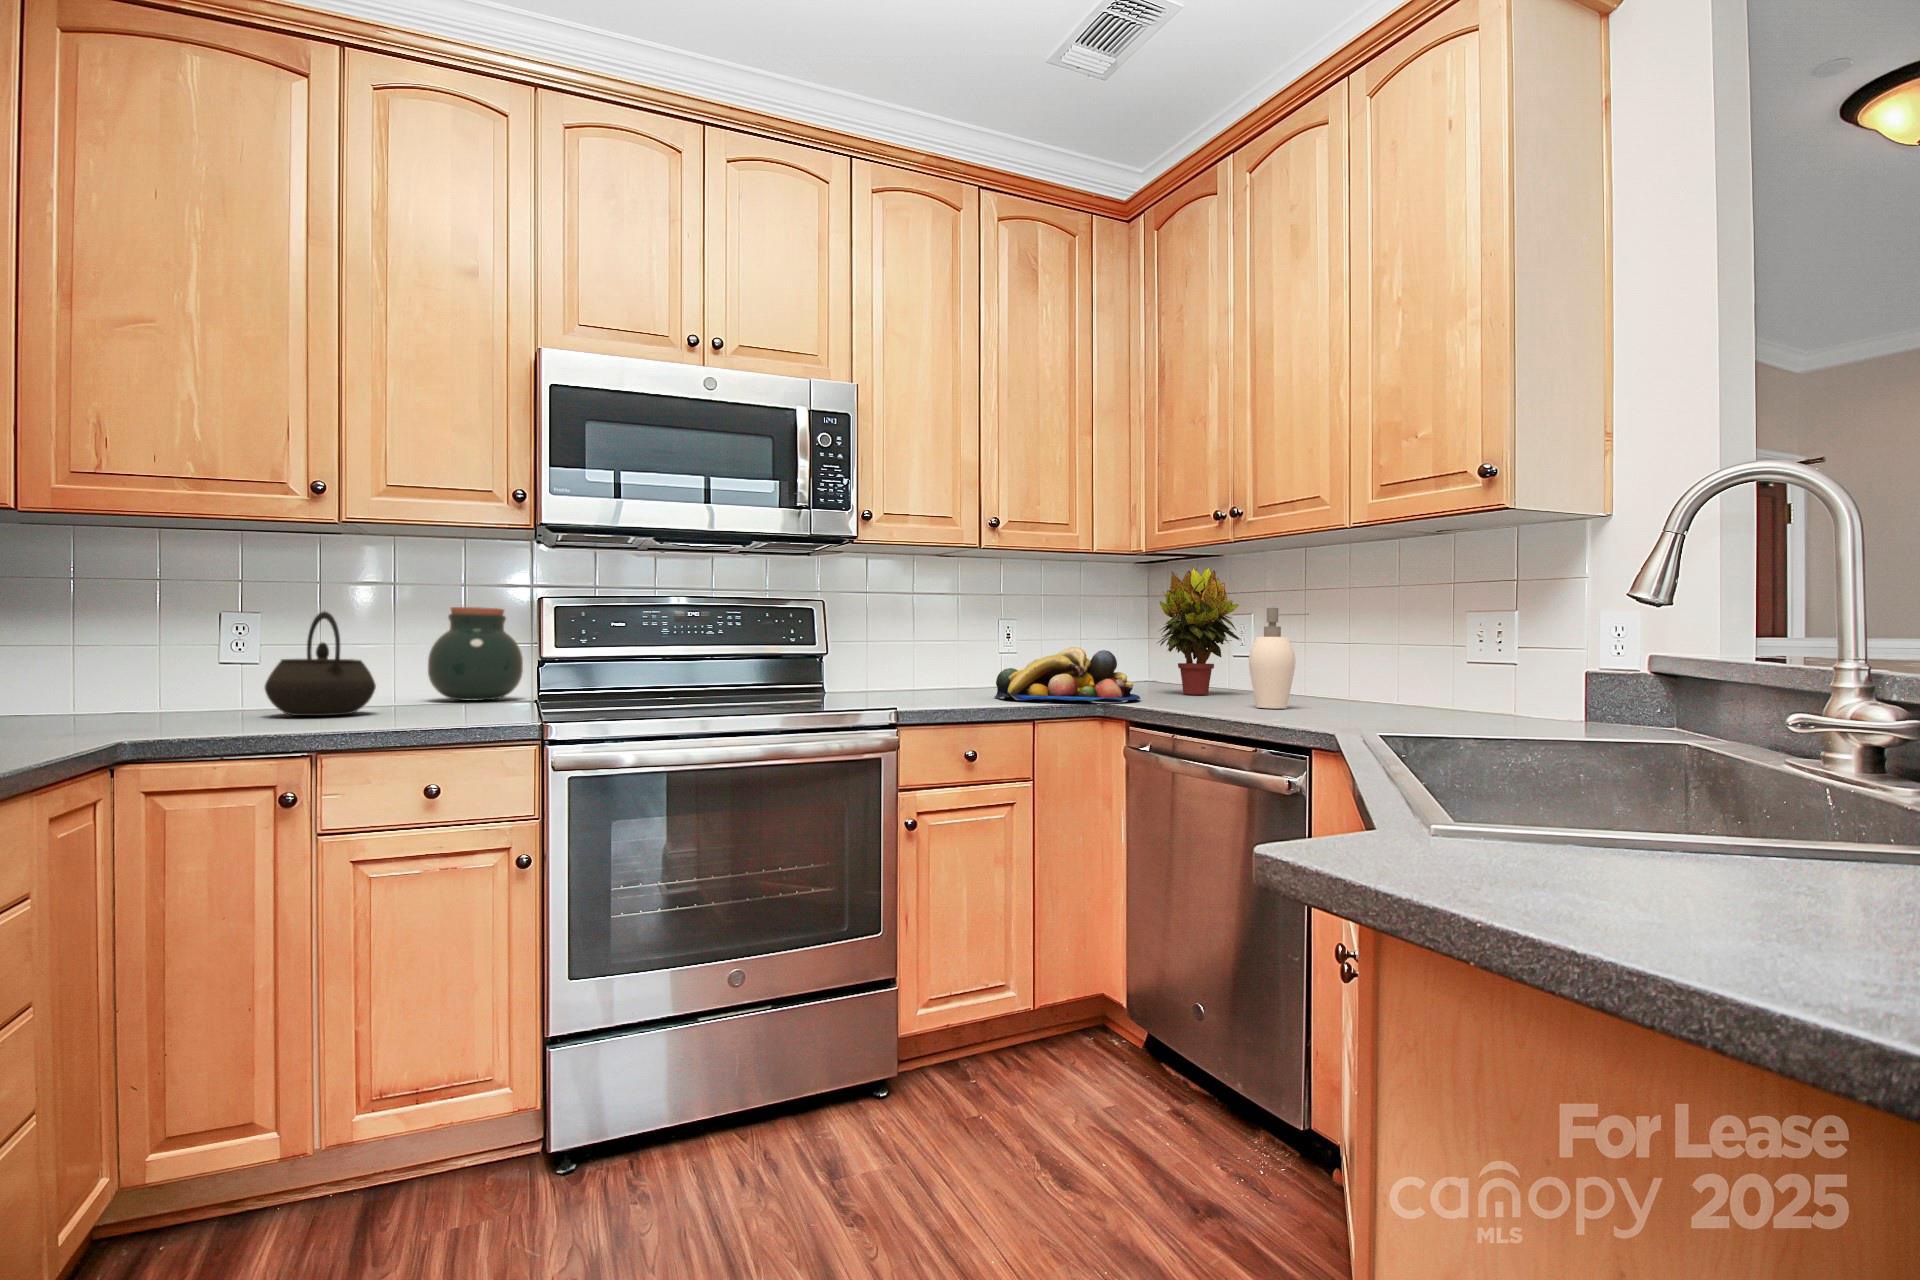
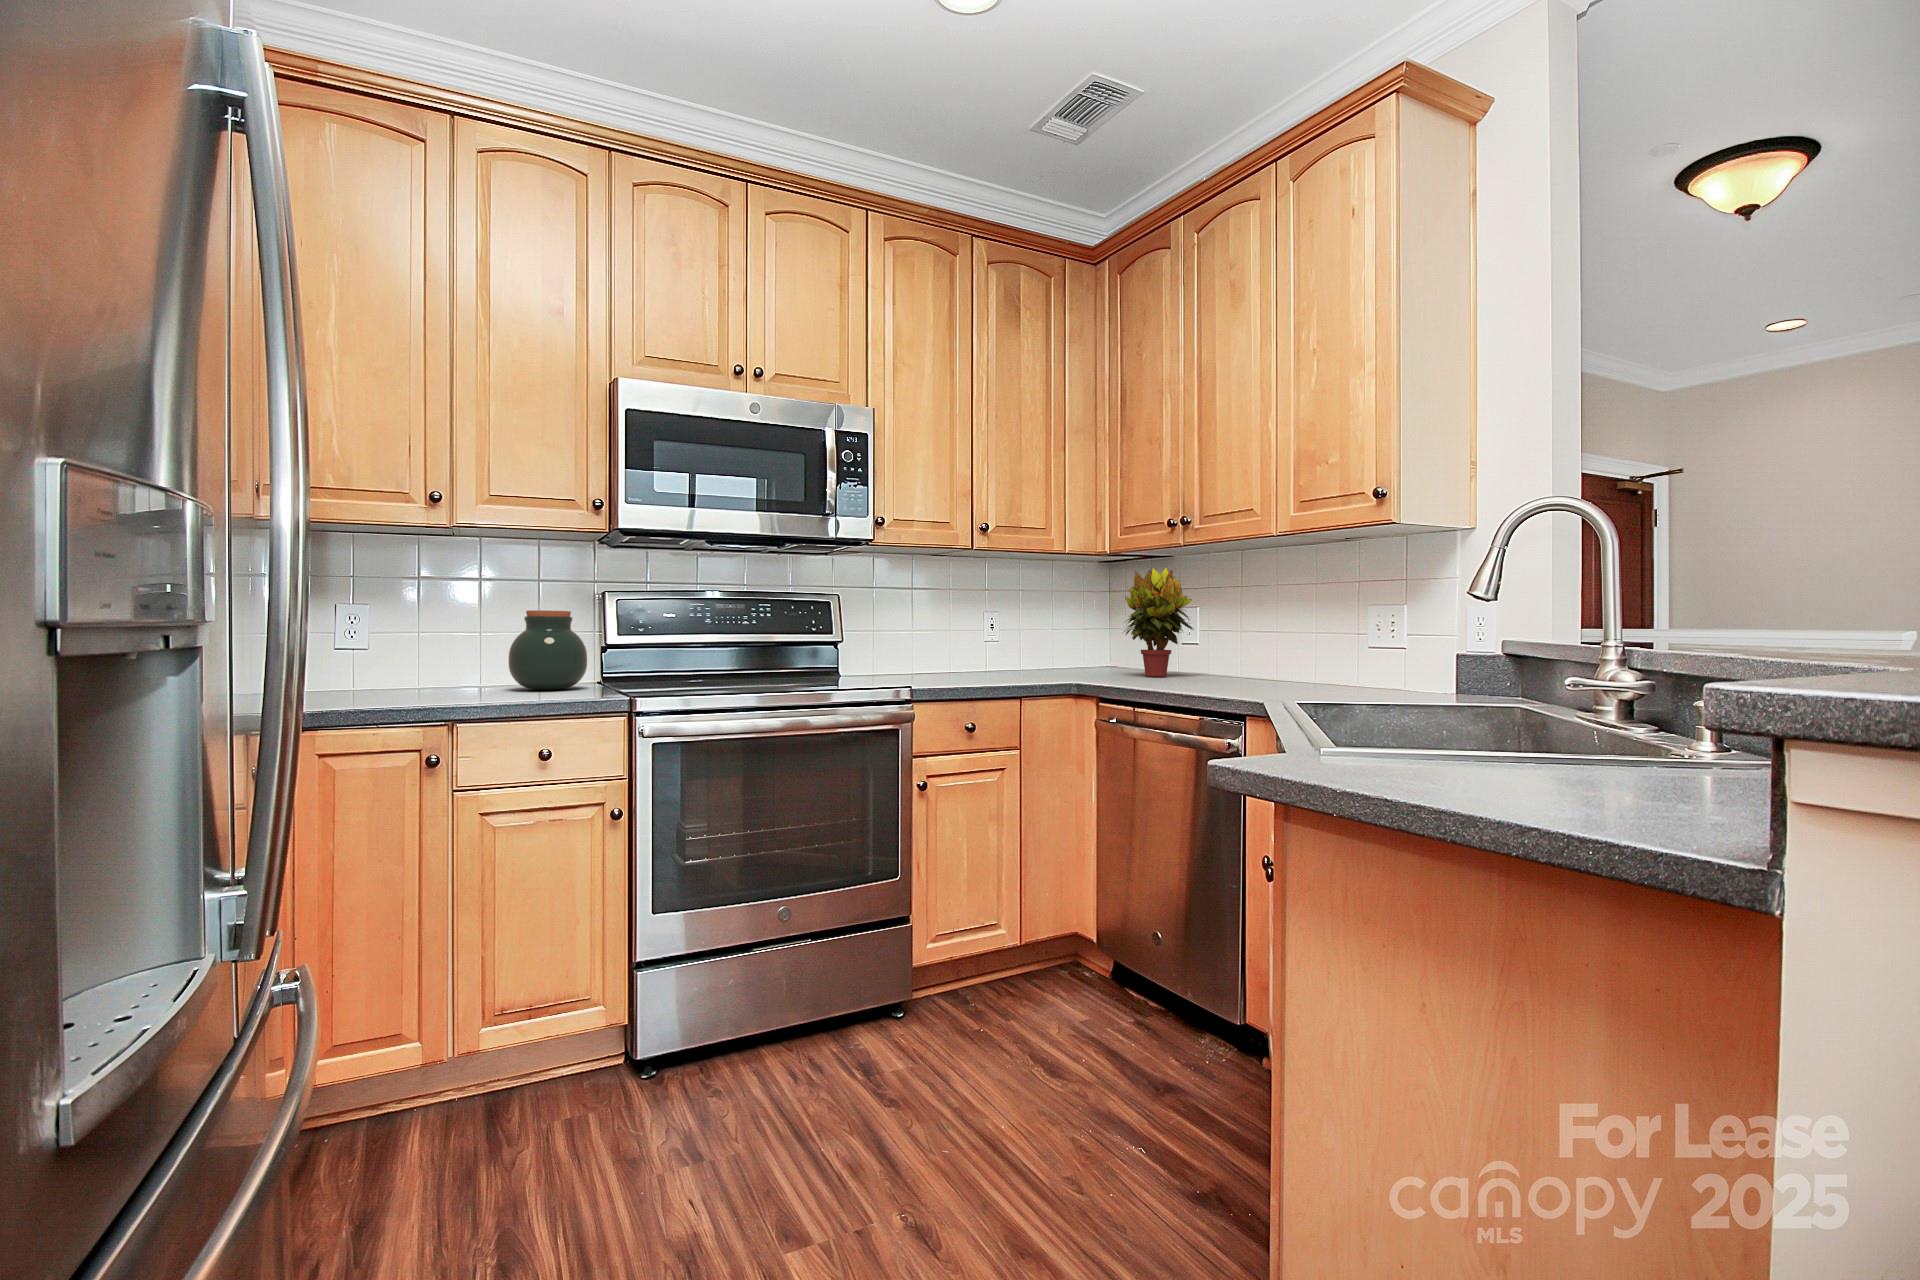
soap dispenser: present [1249,608,1309,708] -> none [1200,605,1249,688]
kettle: present [265,611,376,716] -> none [400,619,486,705]
fruit bowl: present [995,647,1140,701] -> none [985,638,1110,684]

